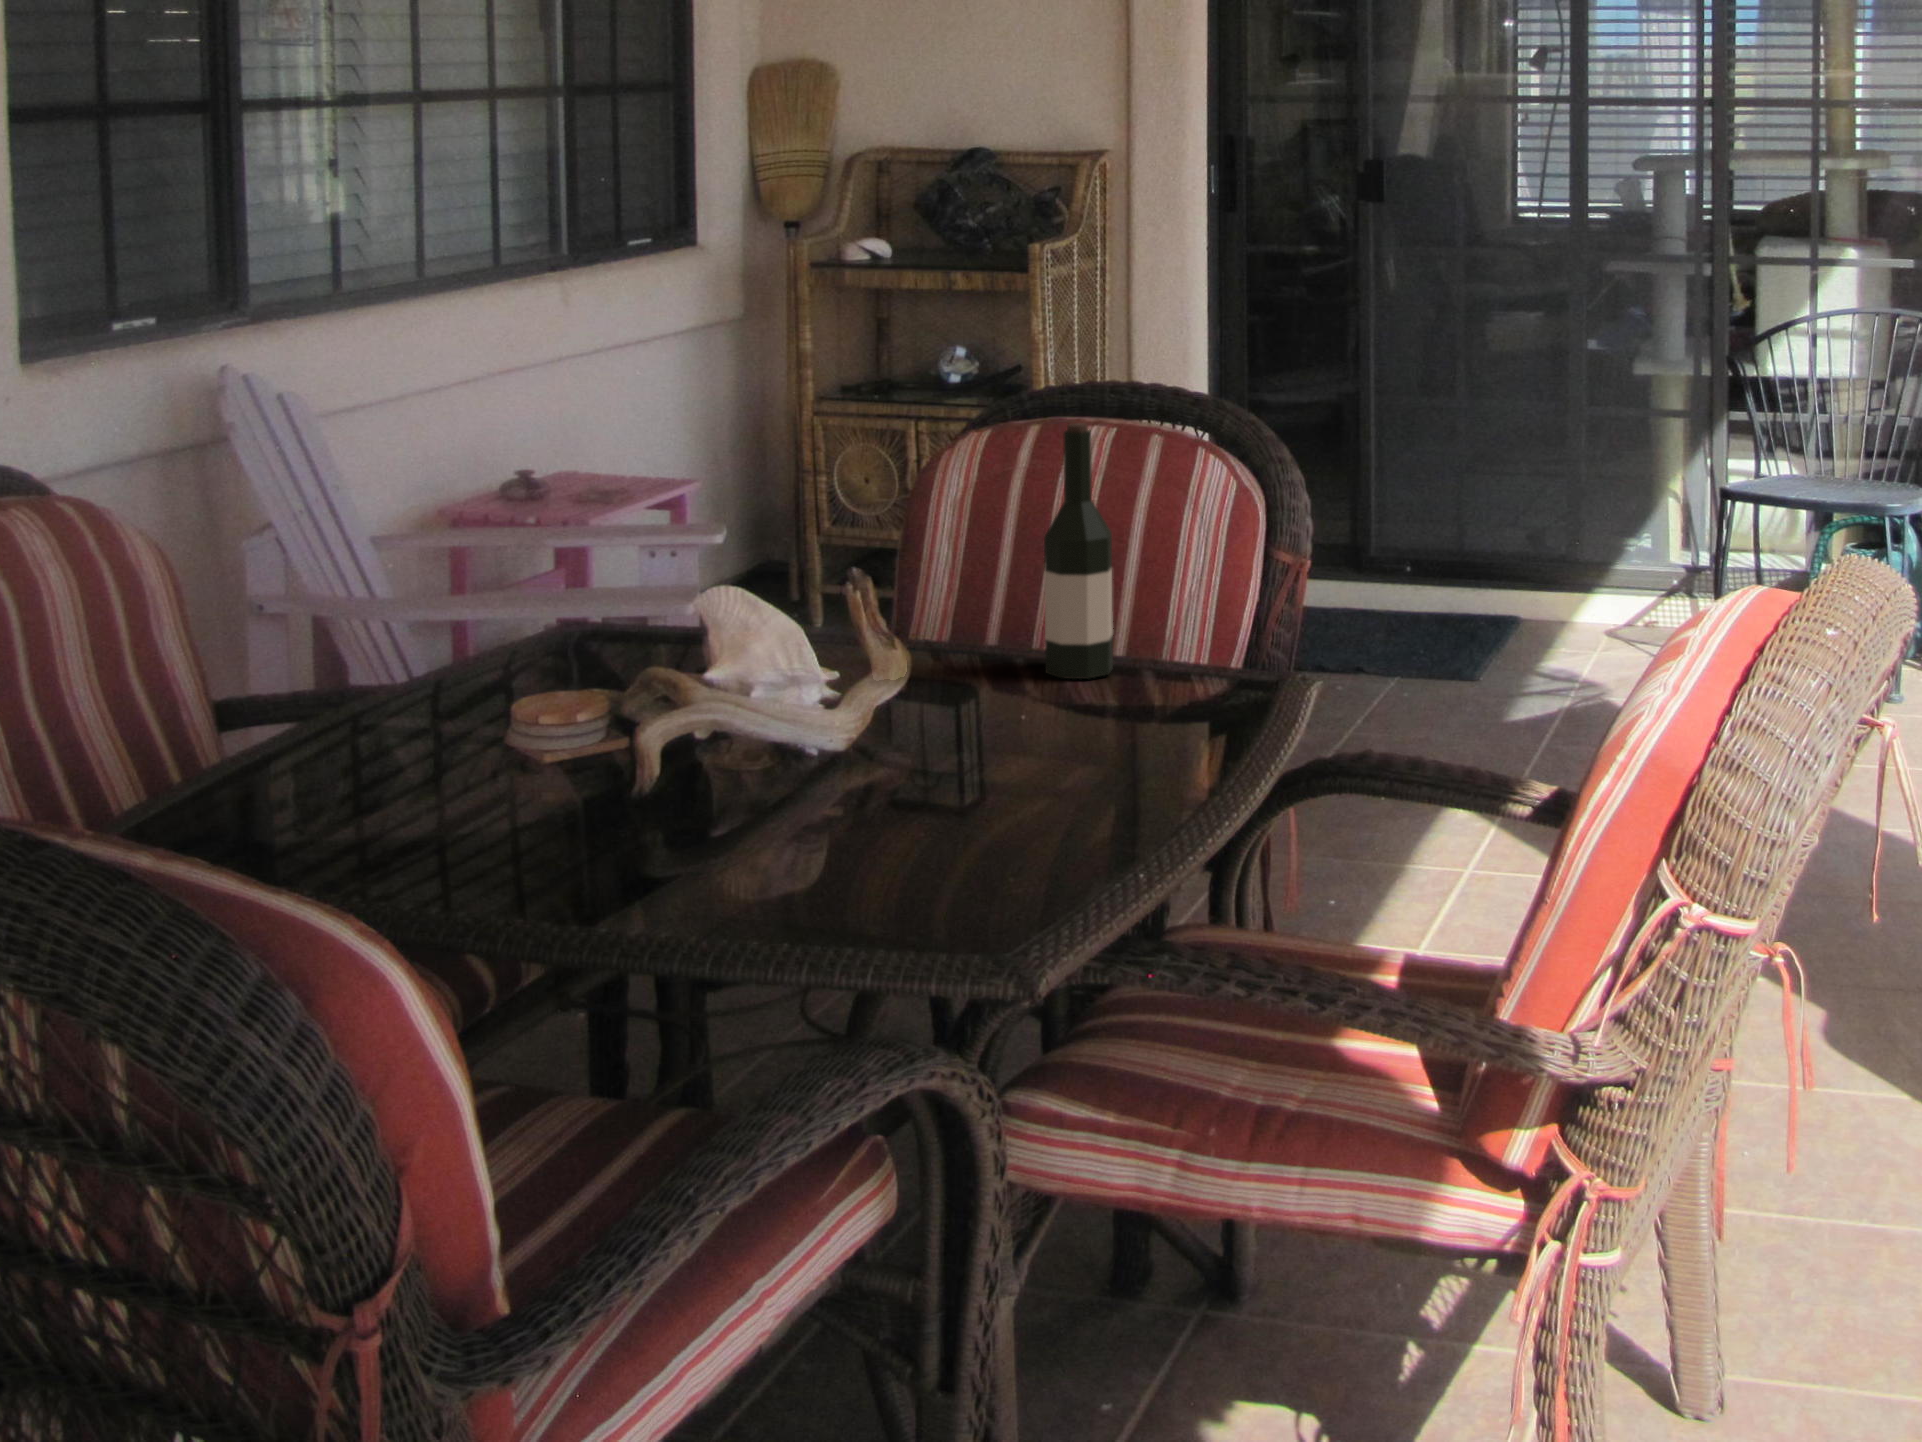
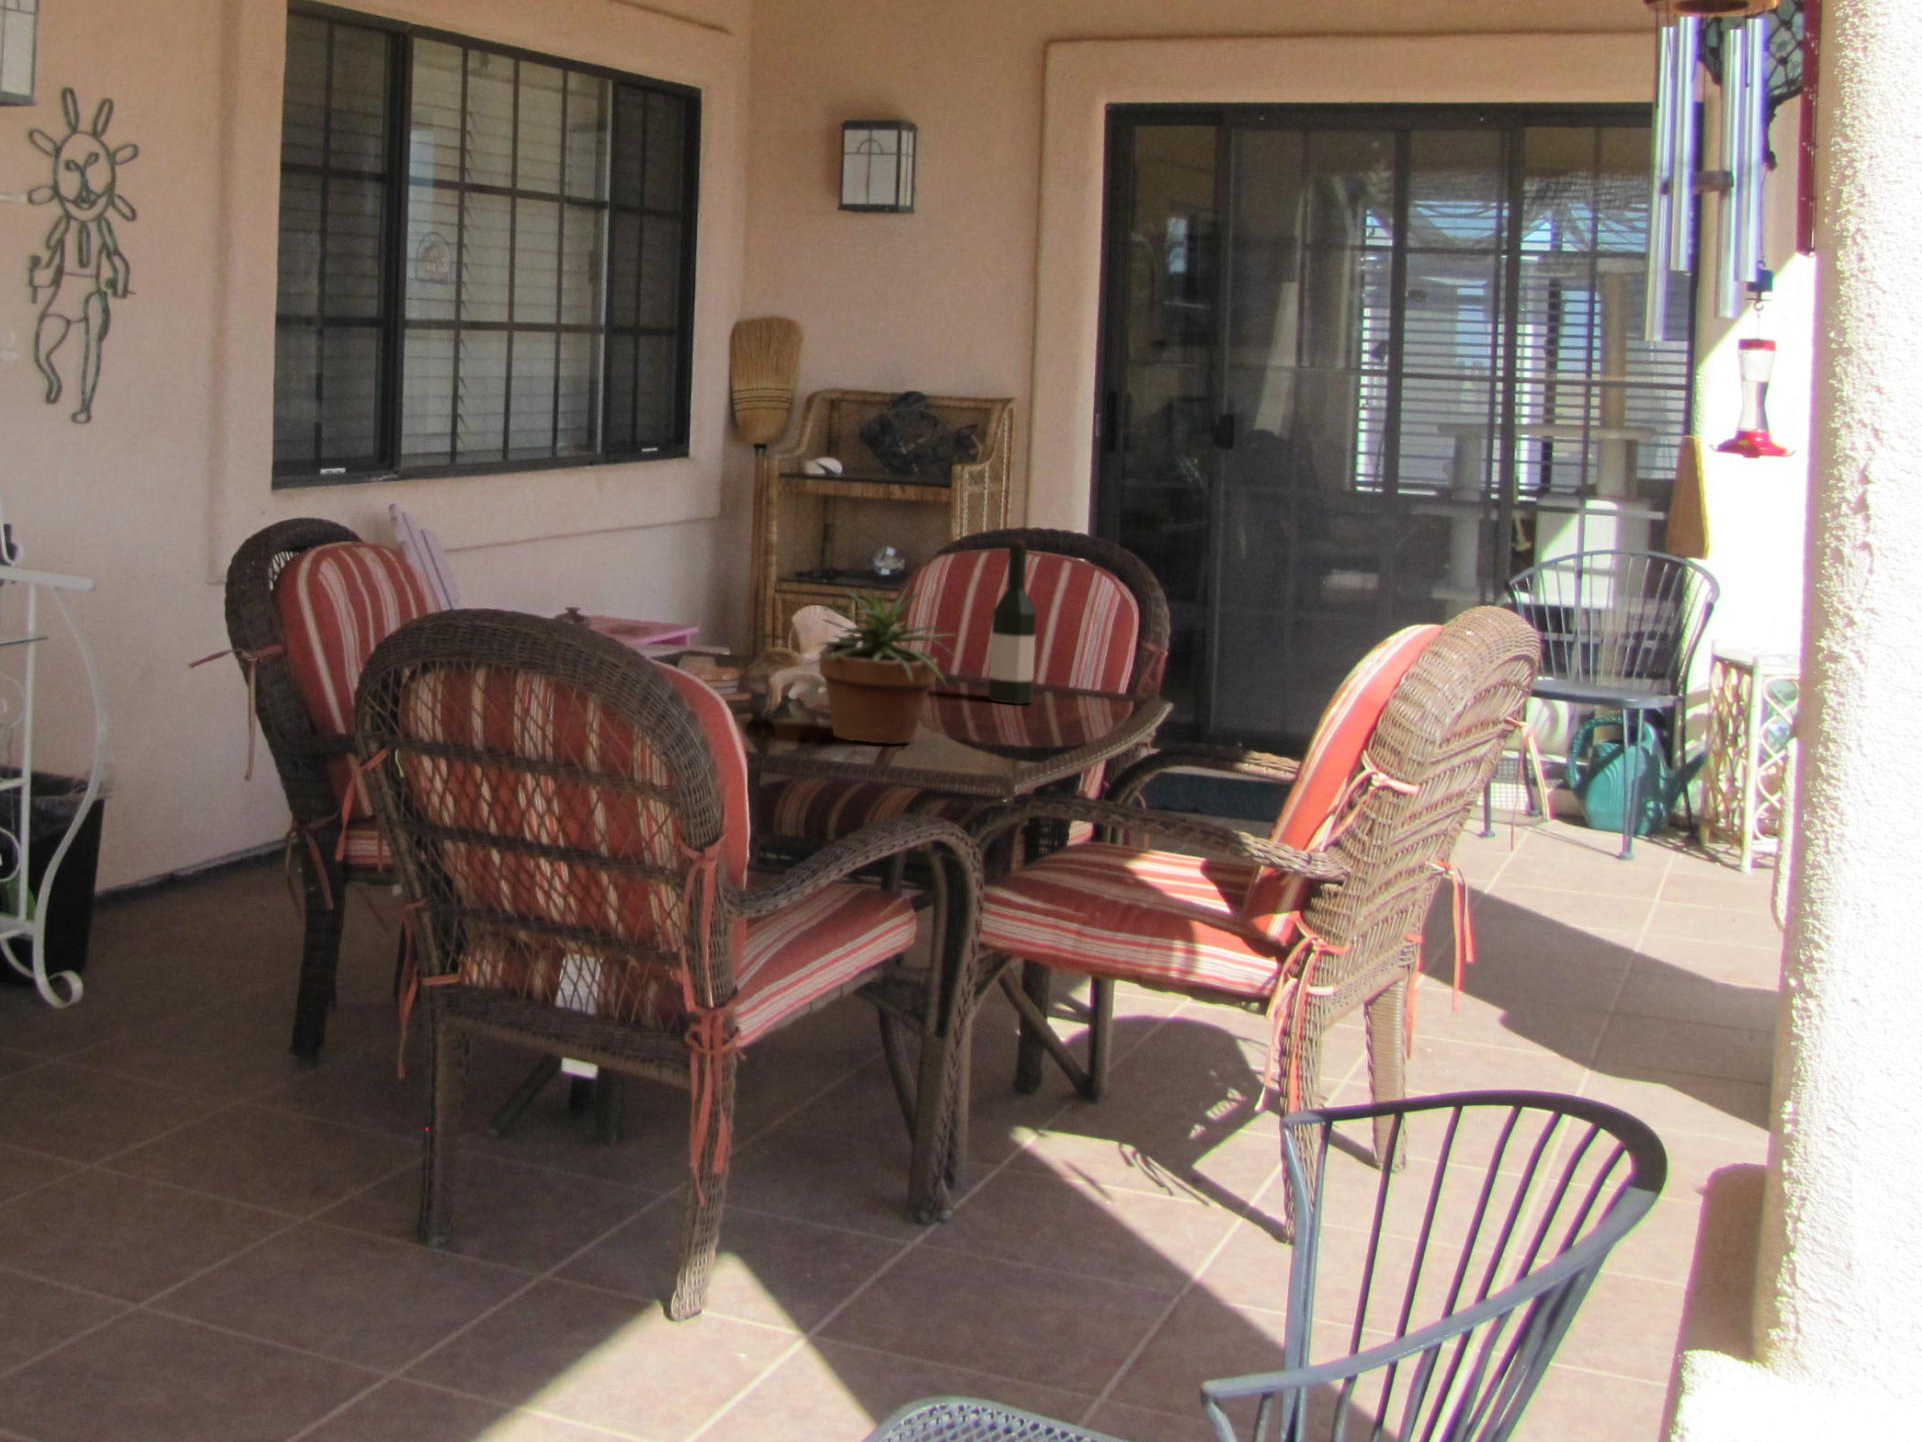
potted plant: none [685,551,965,848] -> present [817,586,943,744]

